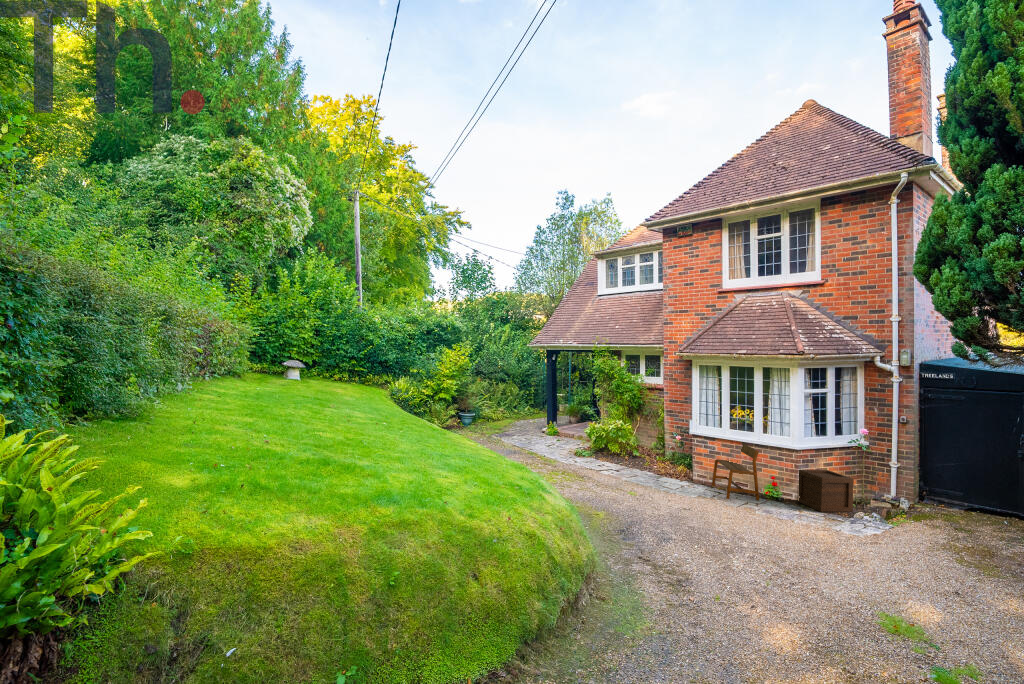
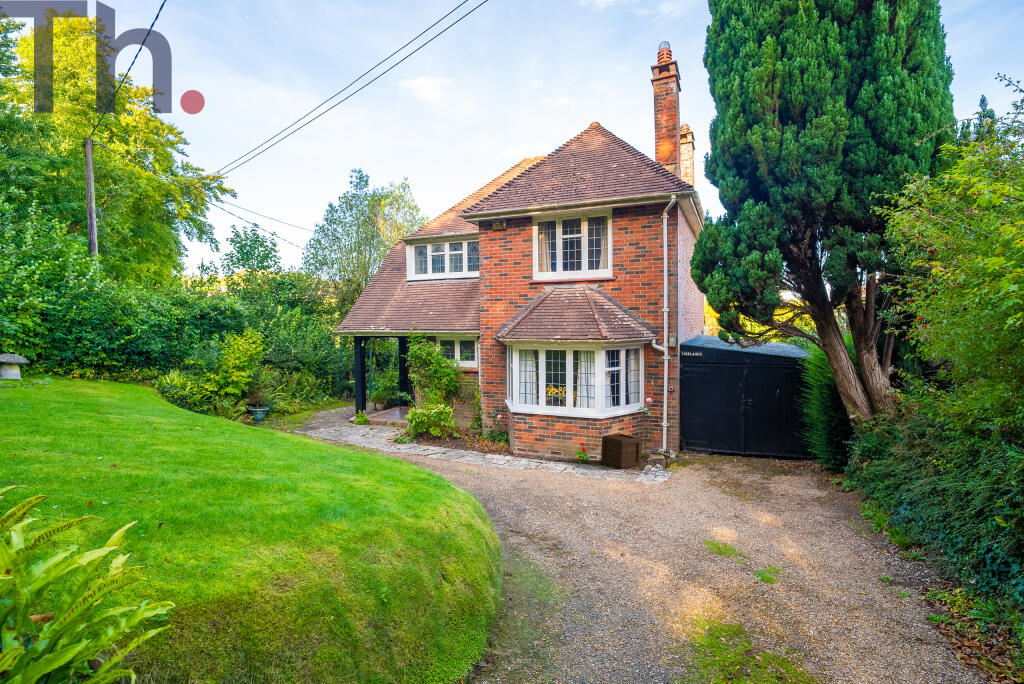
bench: present [712,443,759,501] -> none [532,416,574,468]

